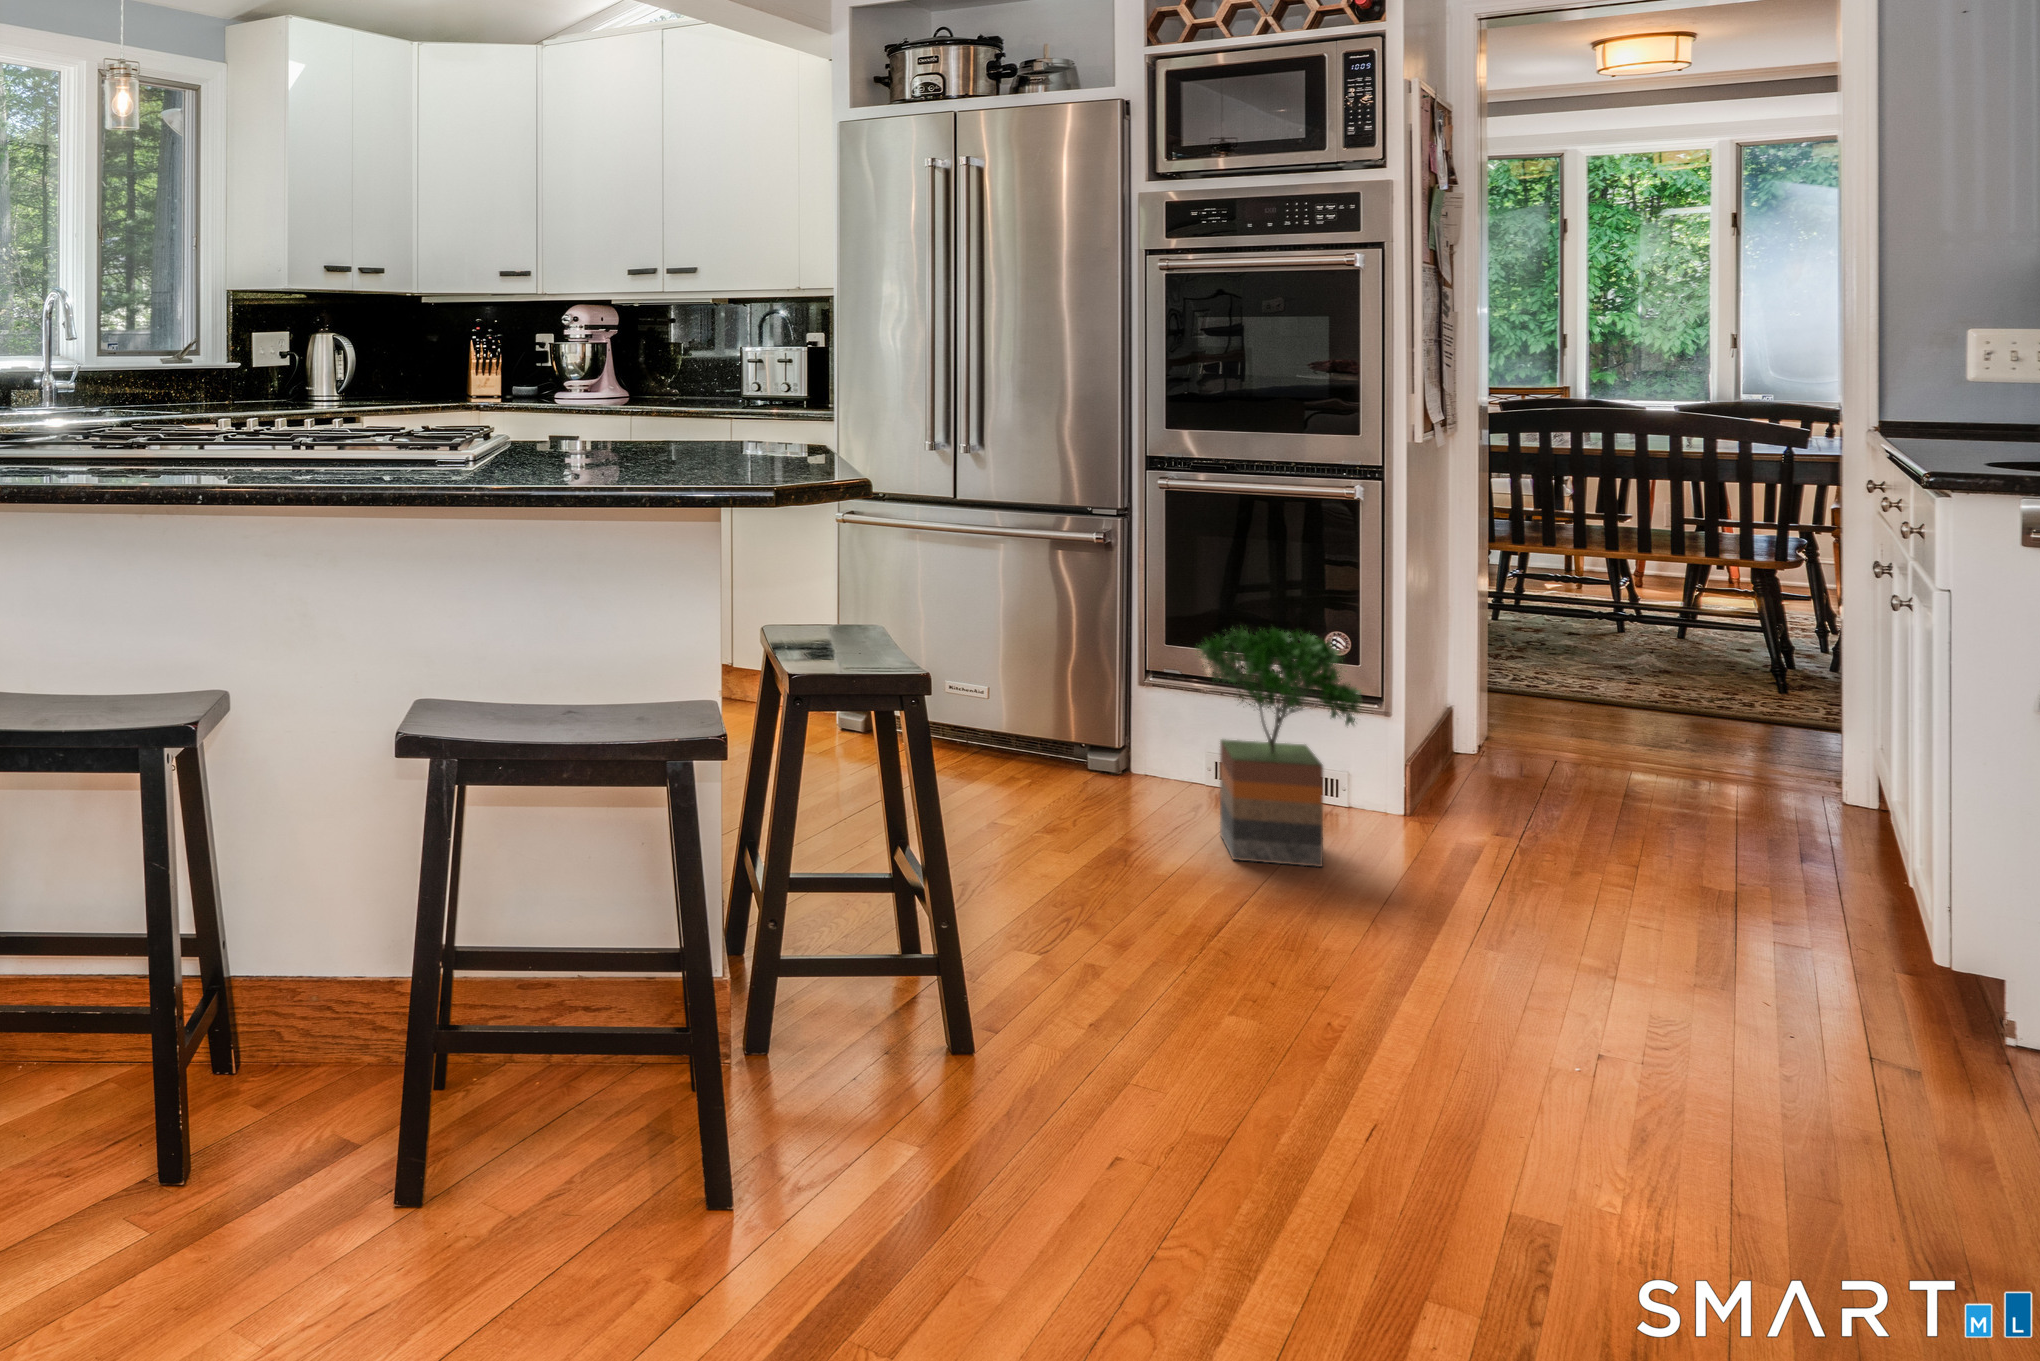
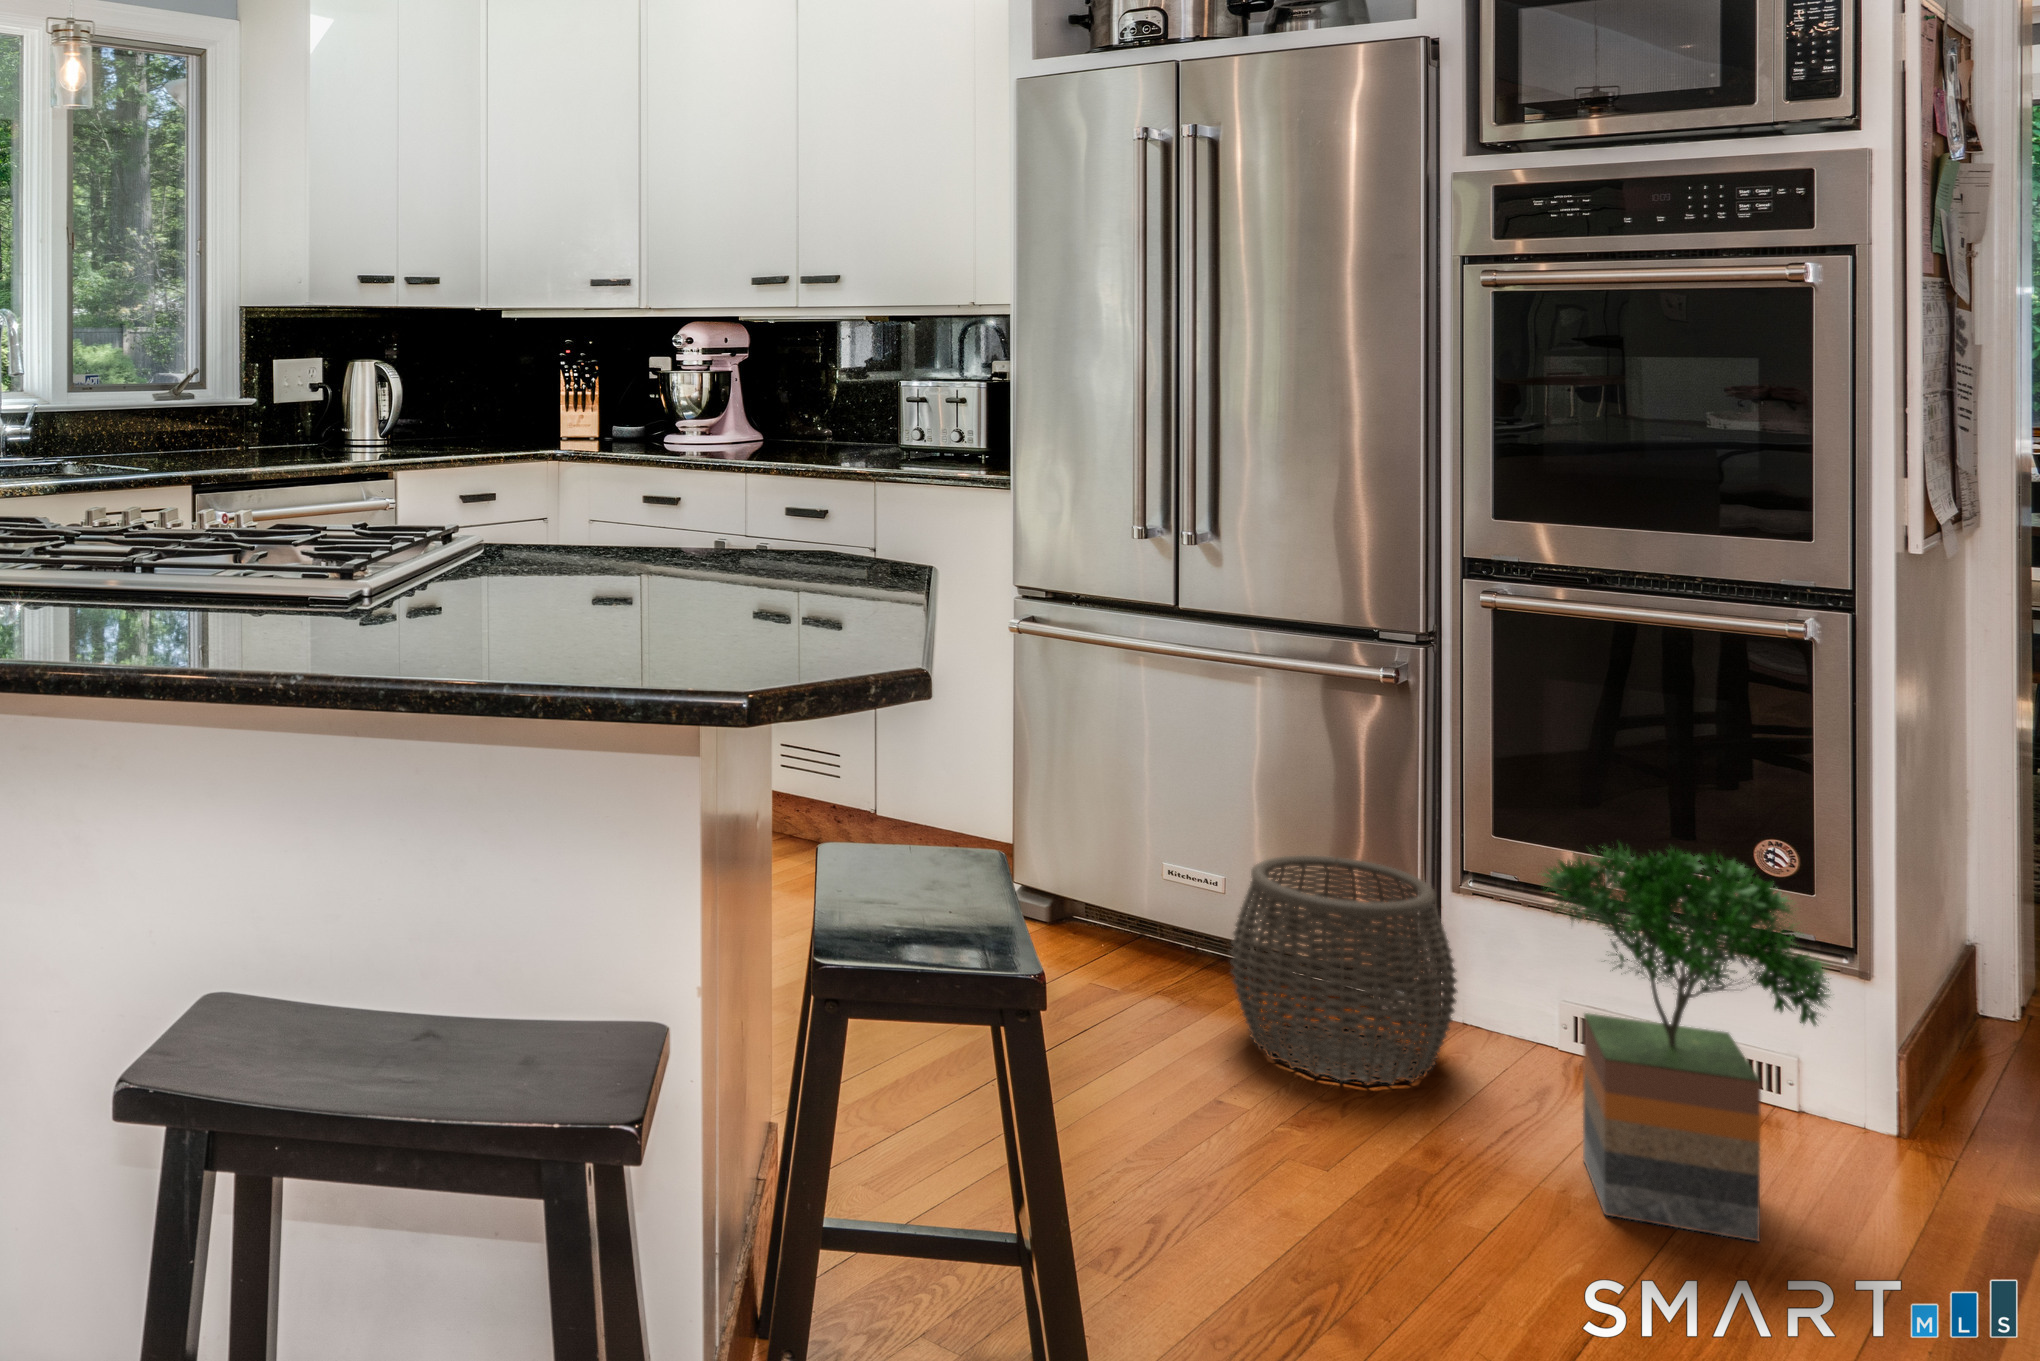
woven basket: none [996,661,1142,806] -> present [1231,855,1457,1085]

